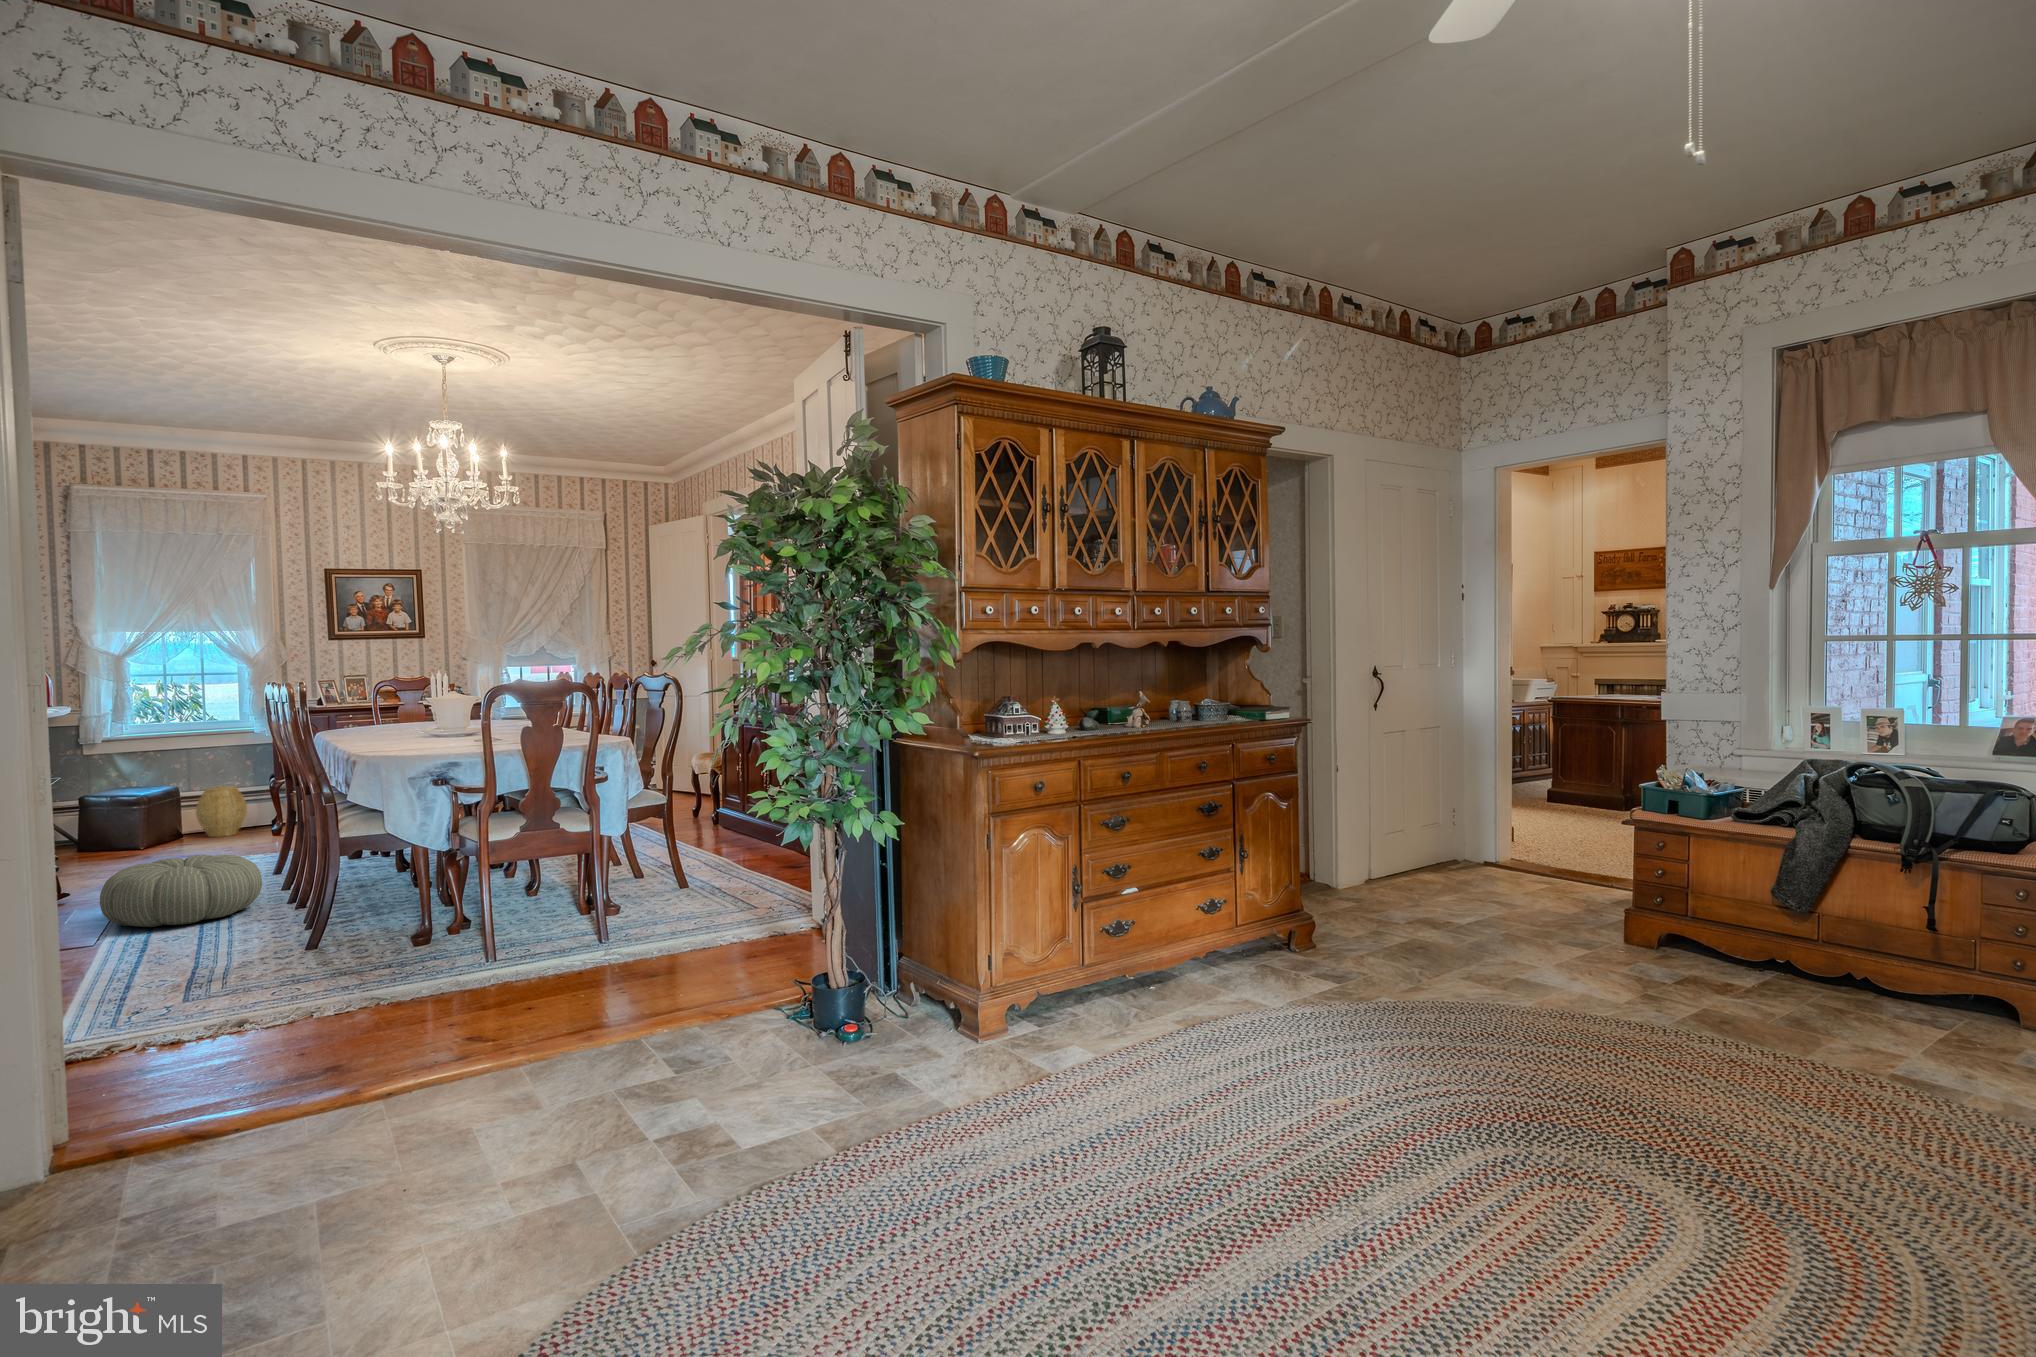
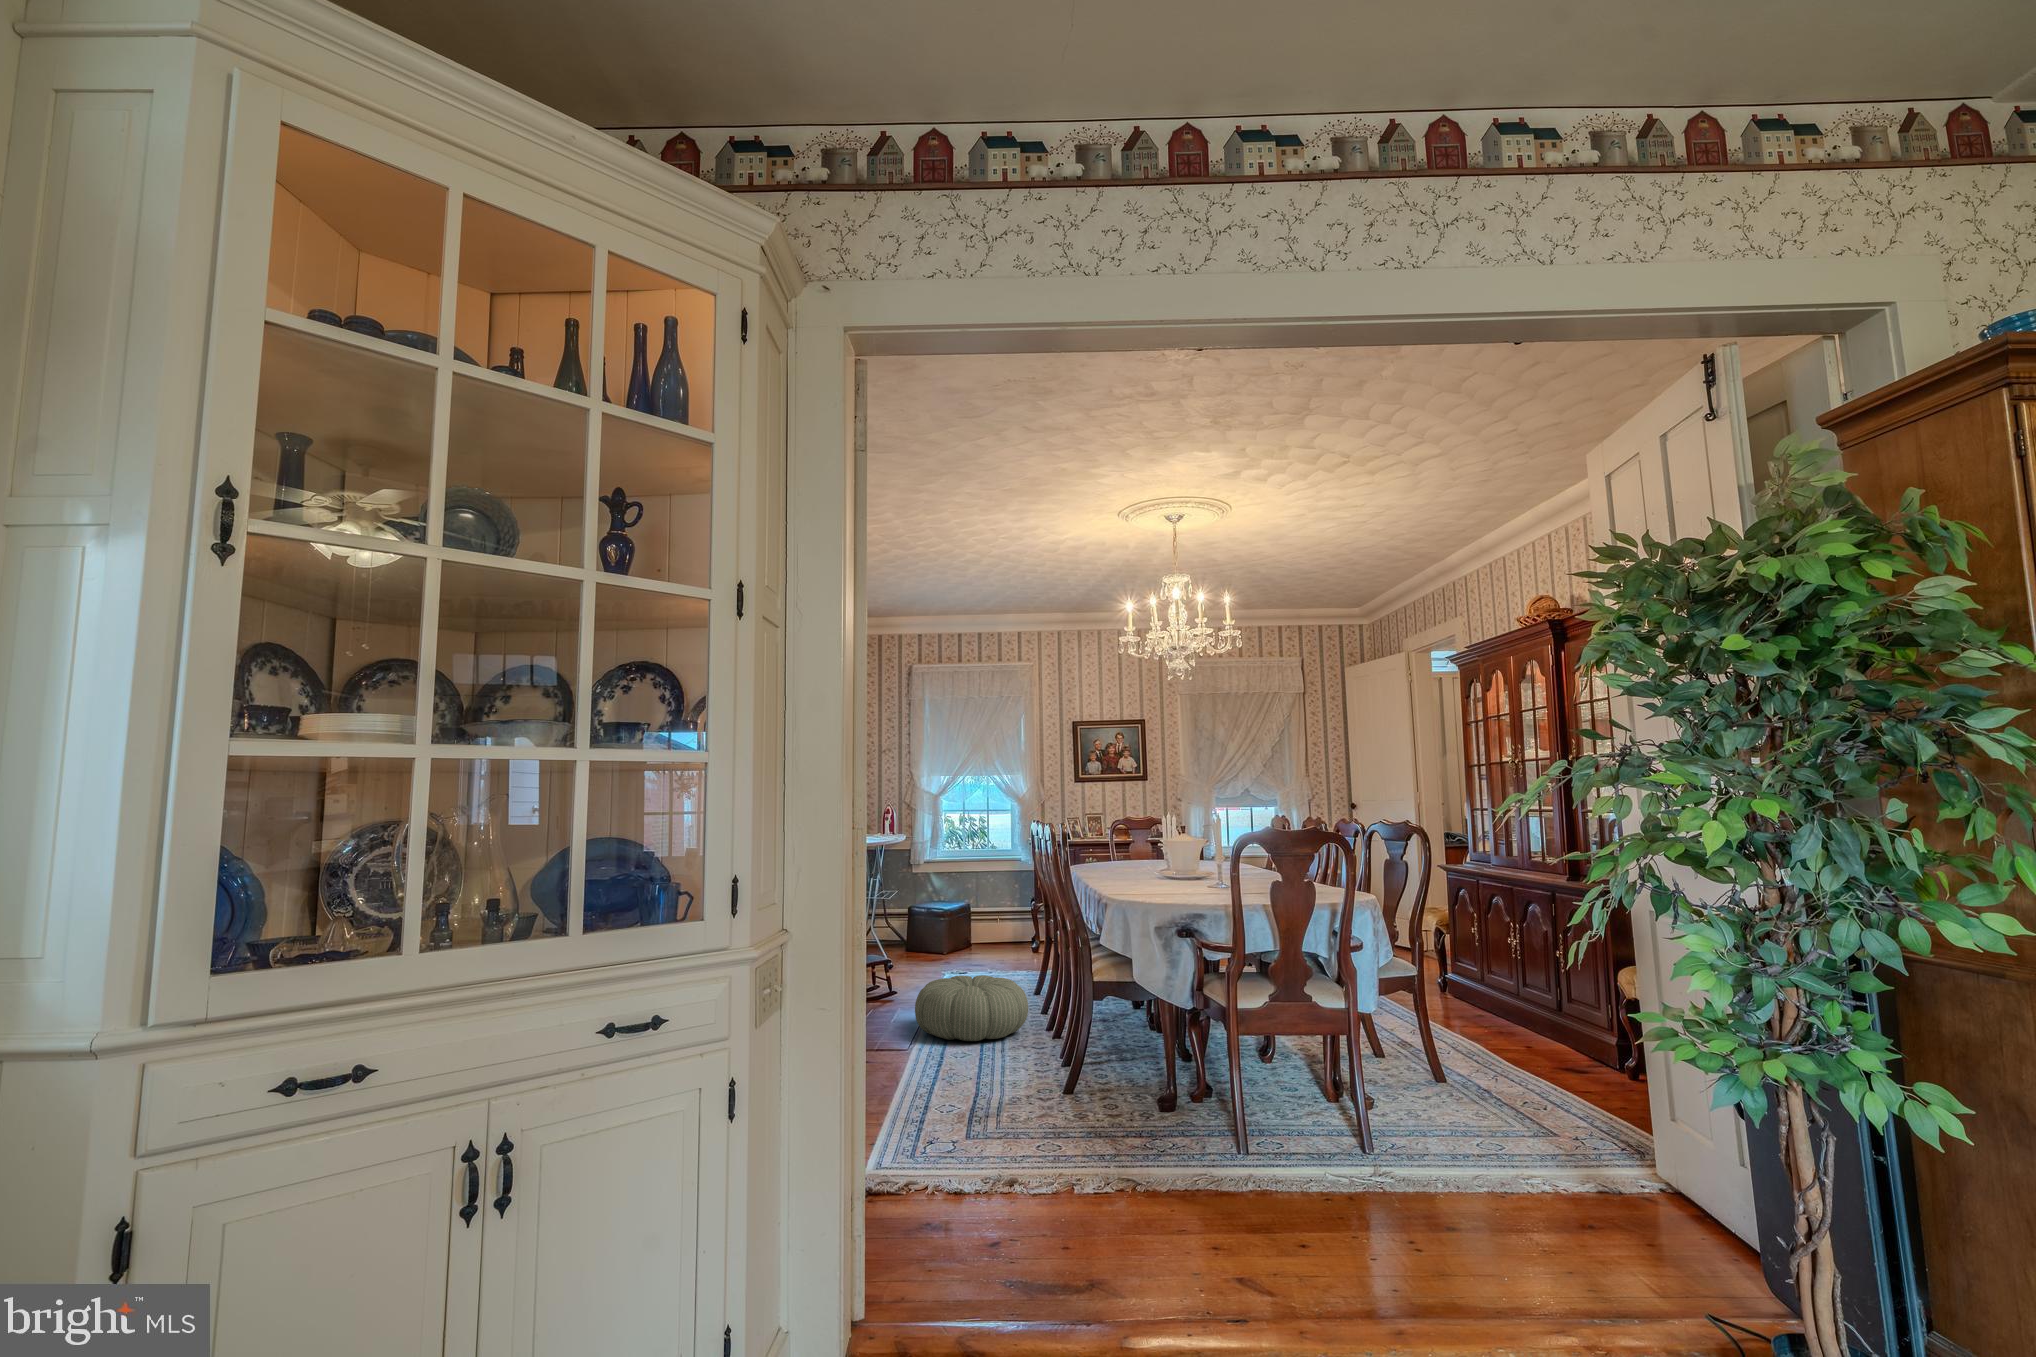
woven basket: present [196,785,247,837] -> none [980,906,1014,951]

